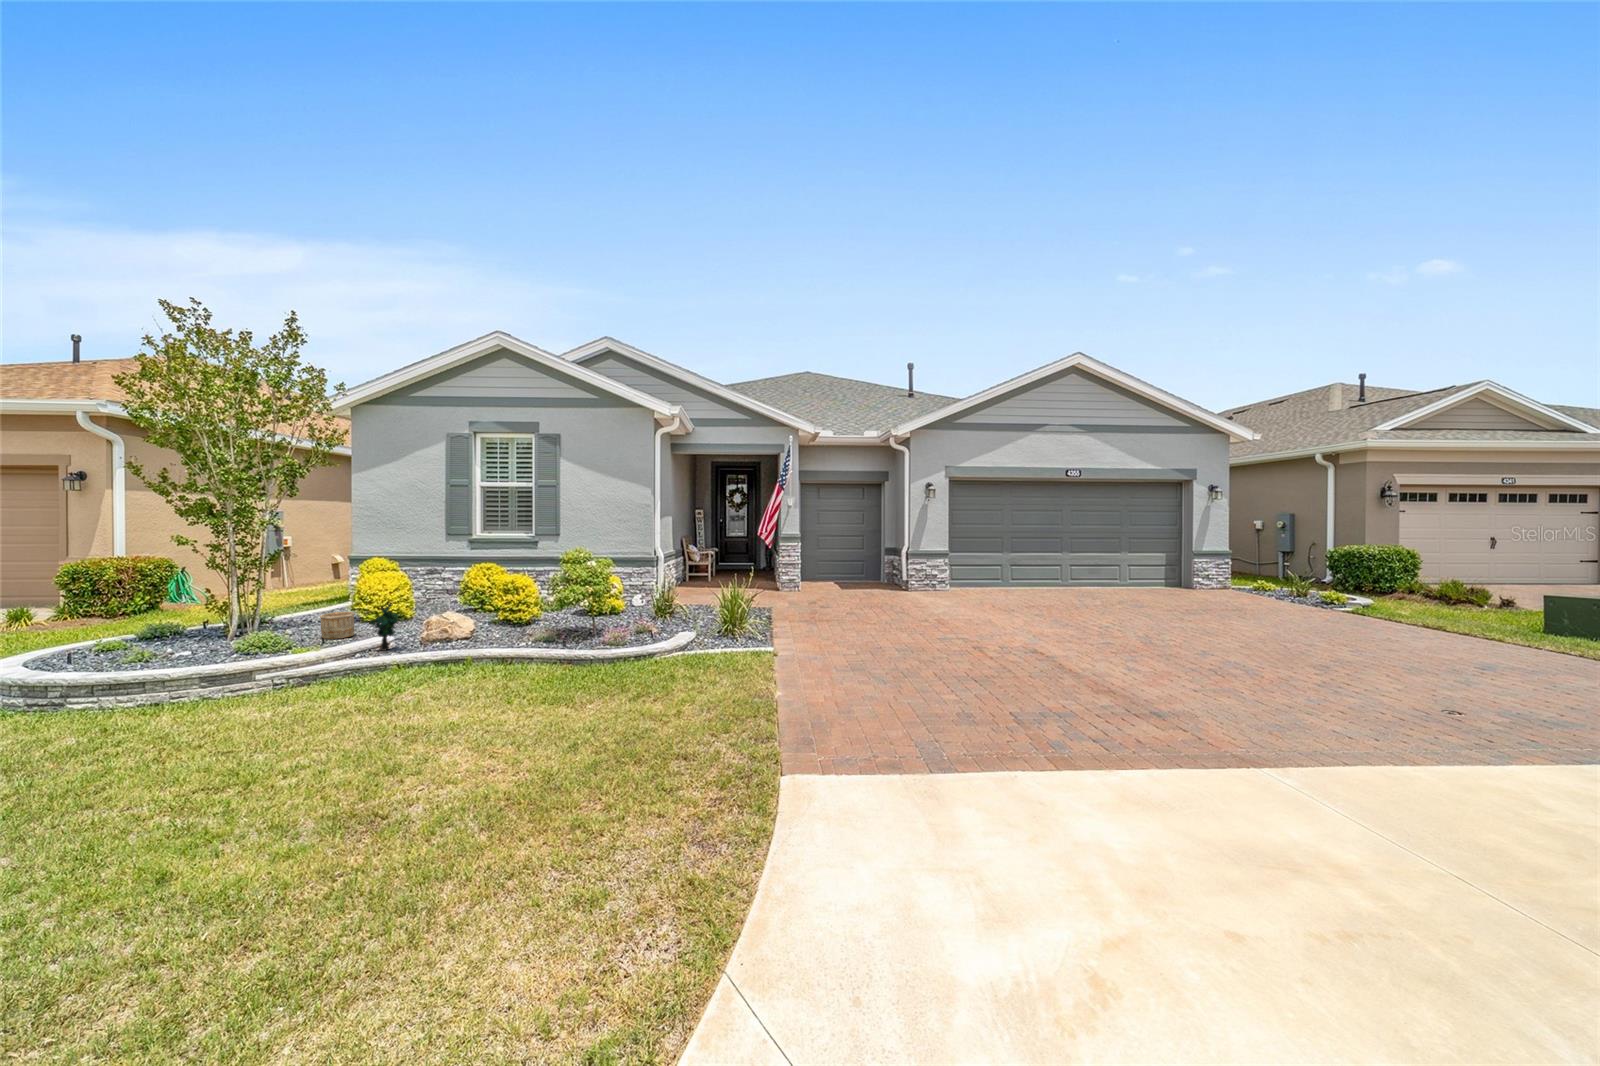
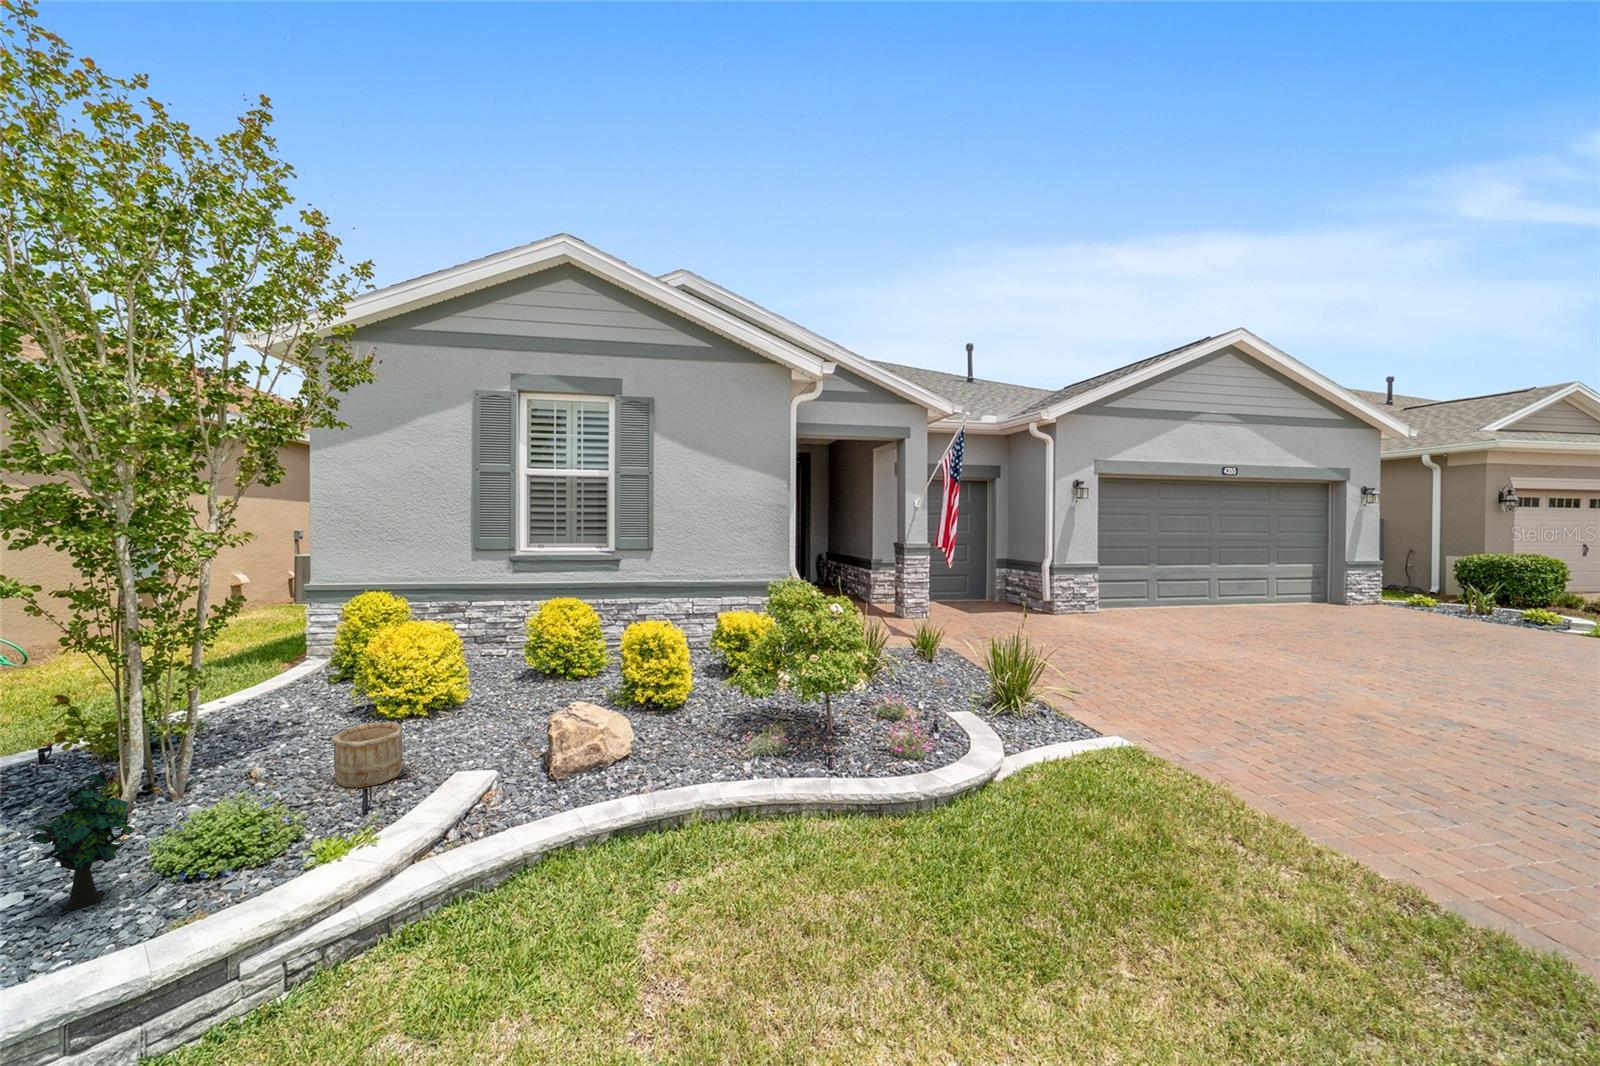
decorative plant: present [370,604,399,651] -> present [24,772,134,909]

